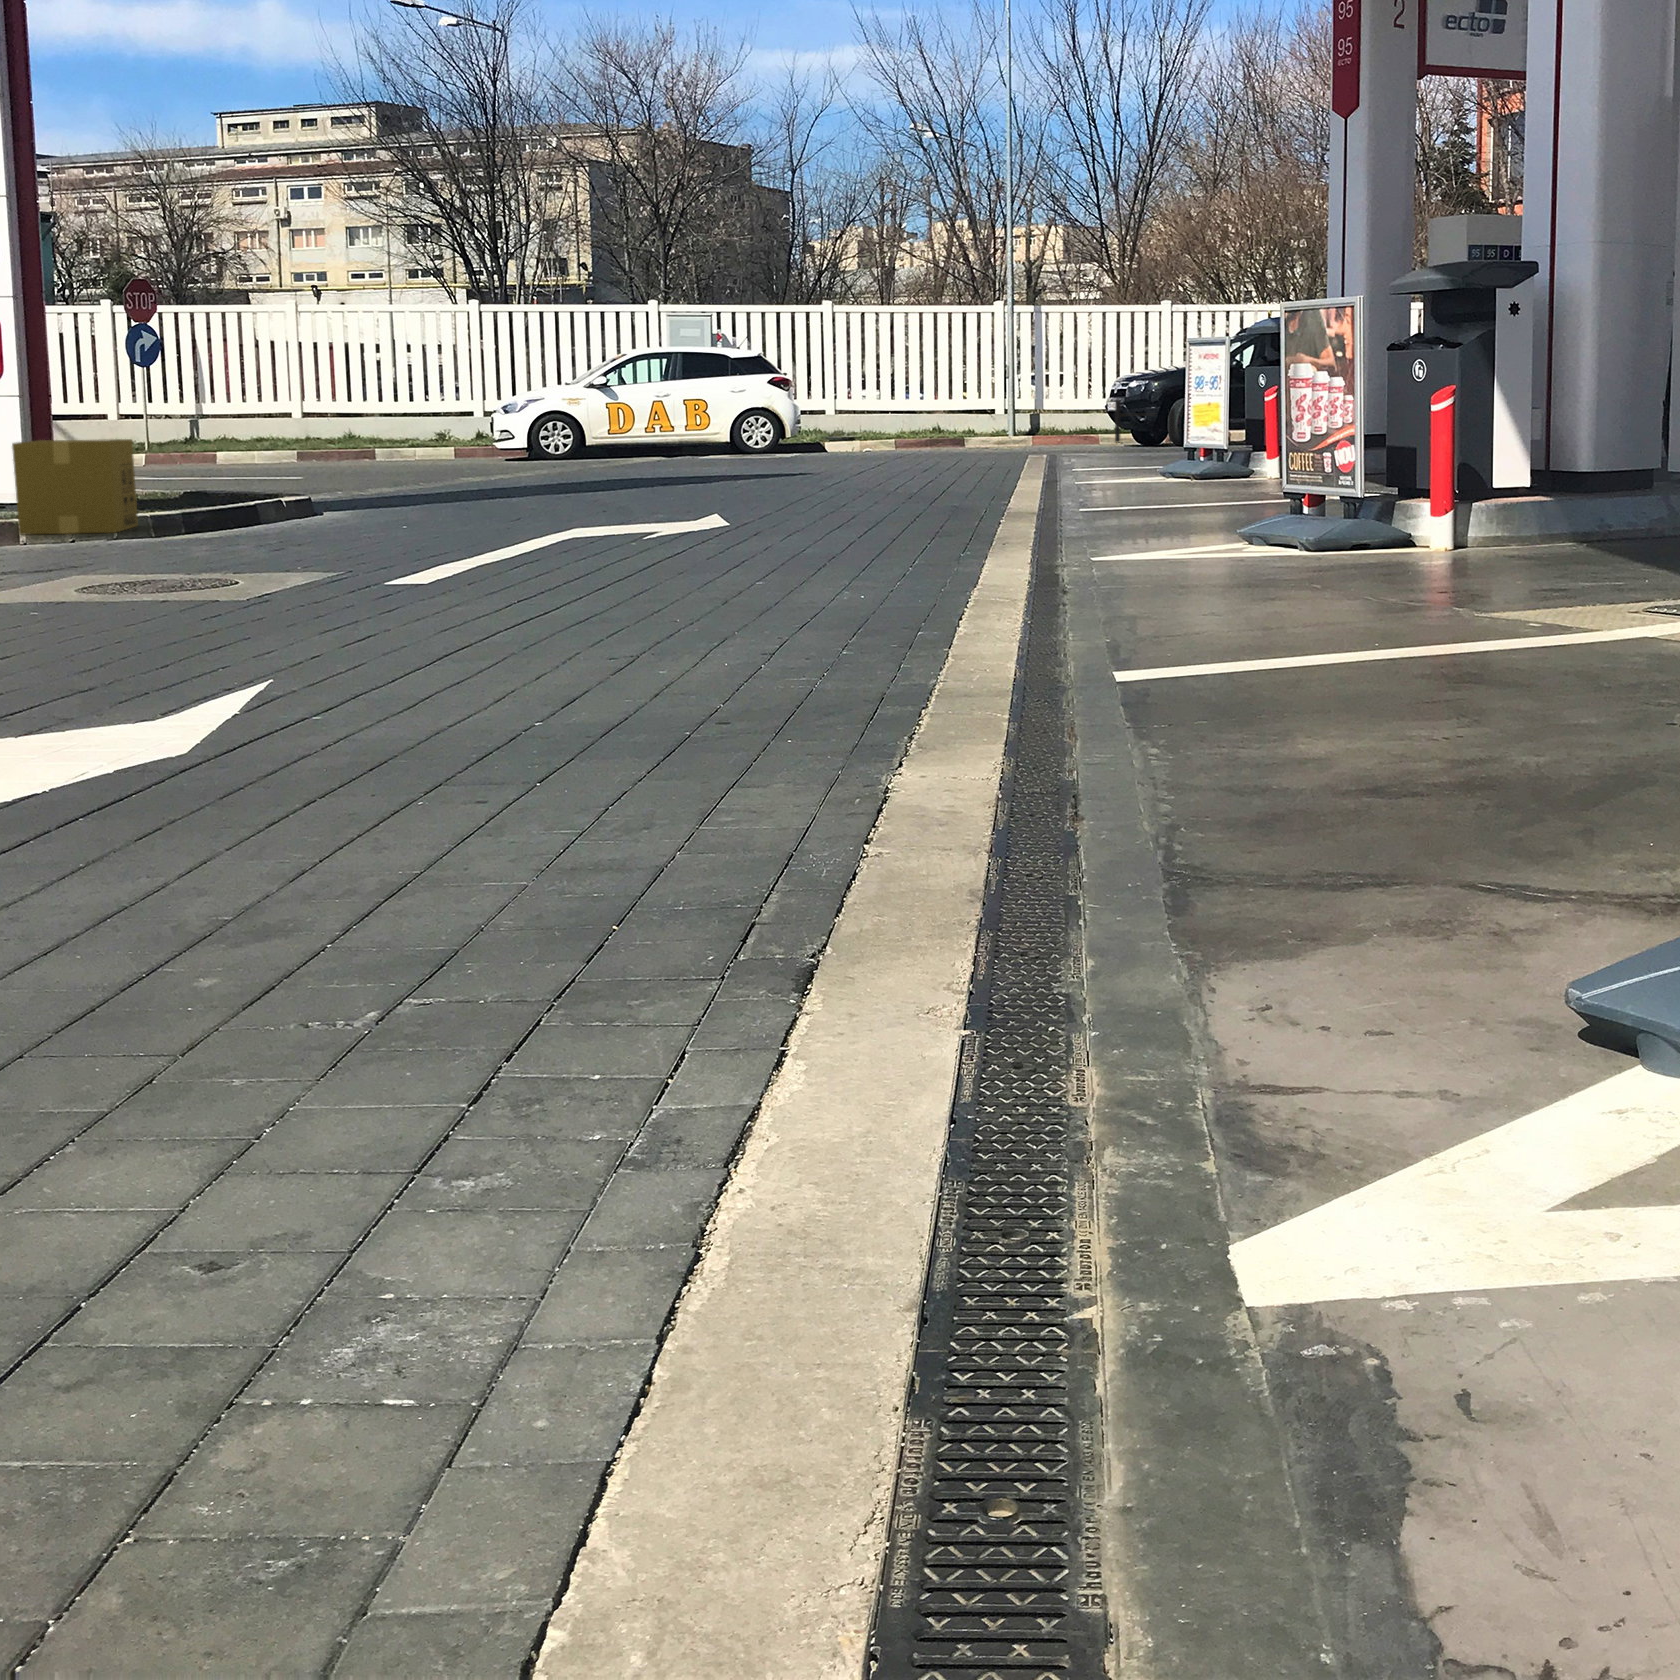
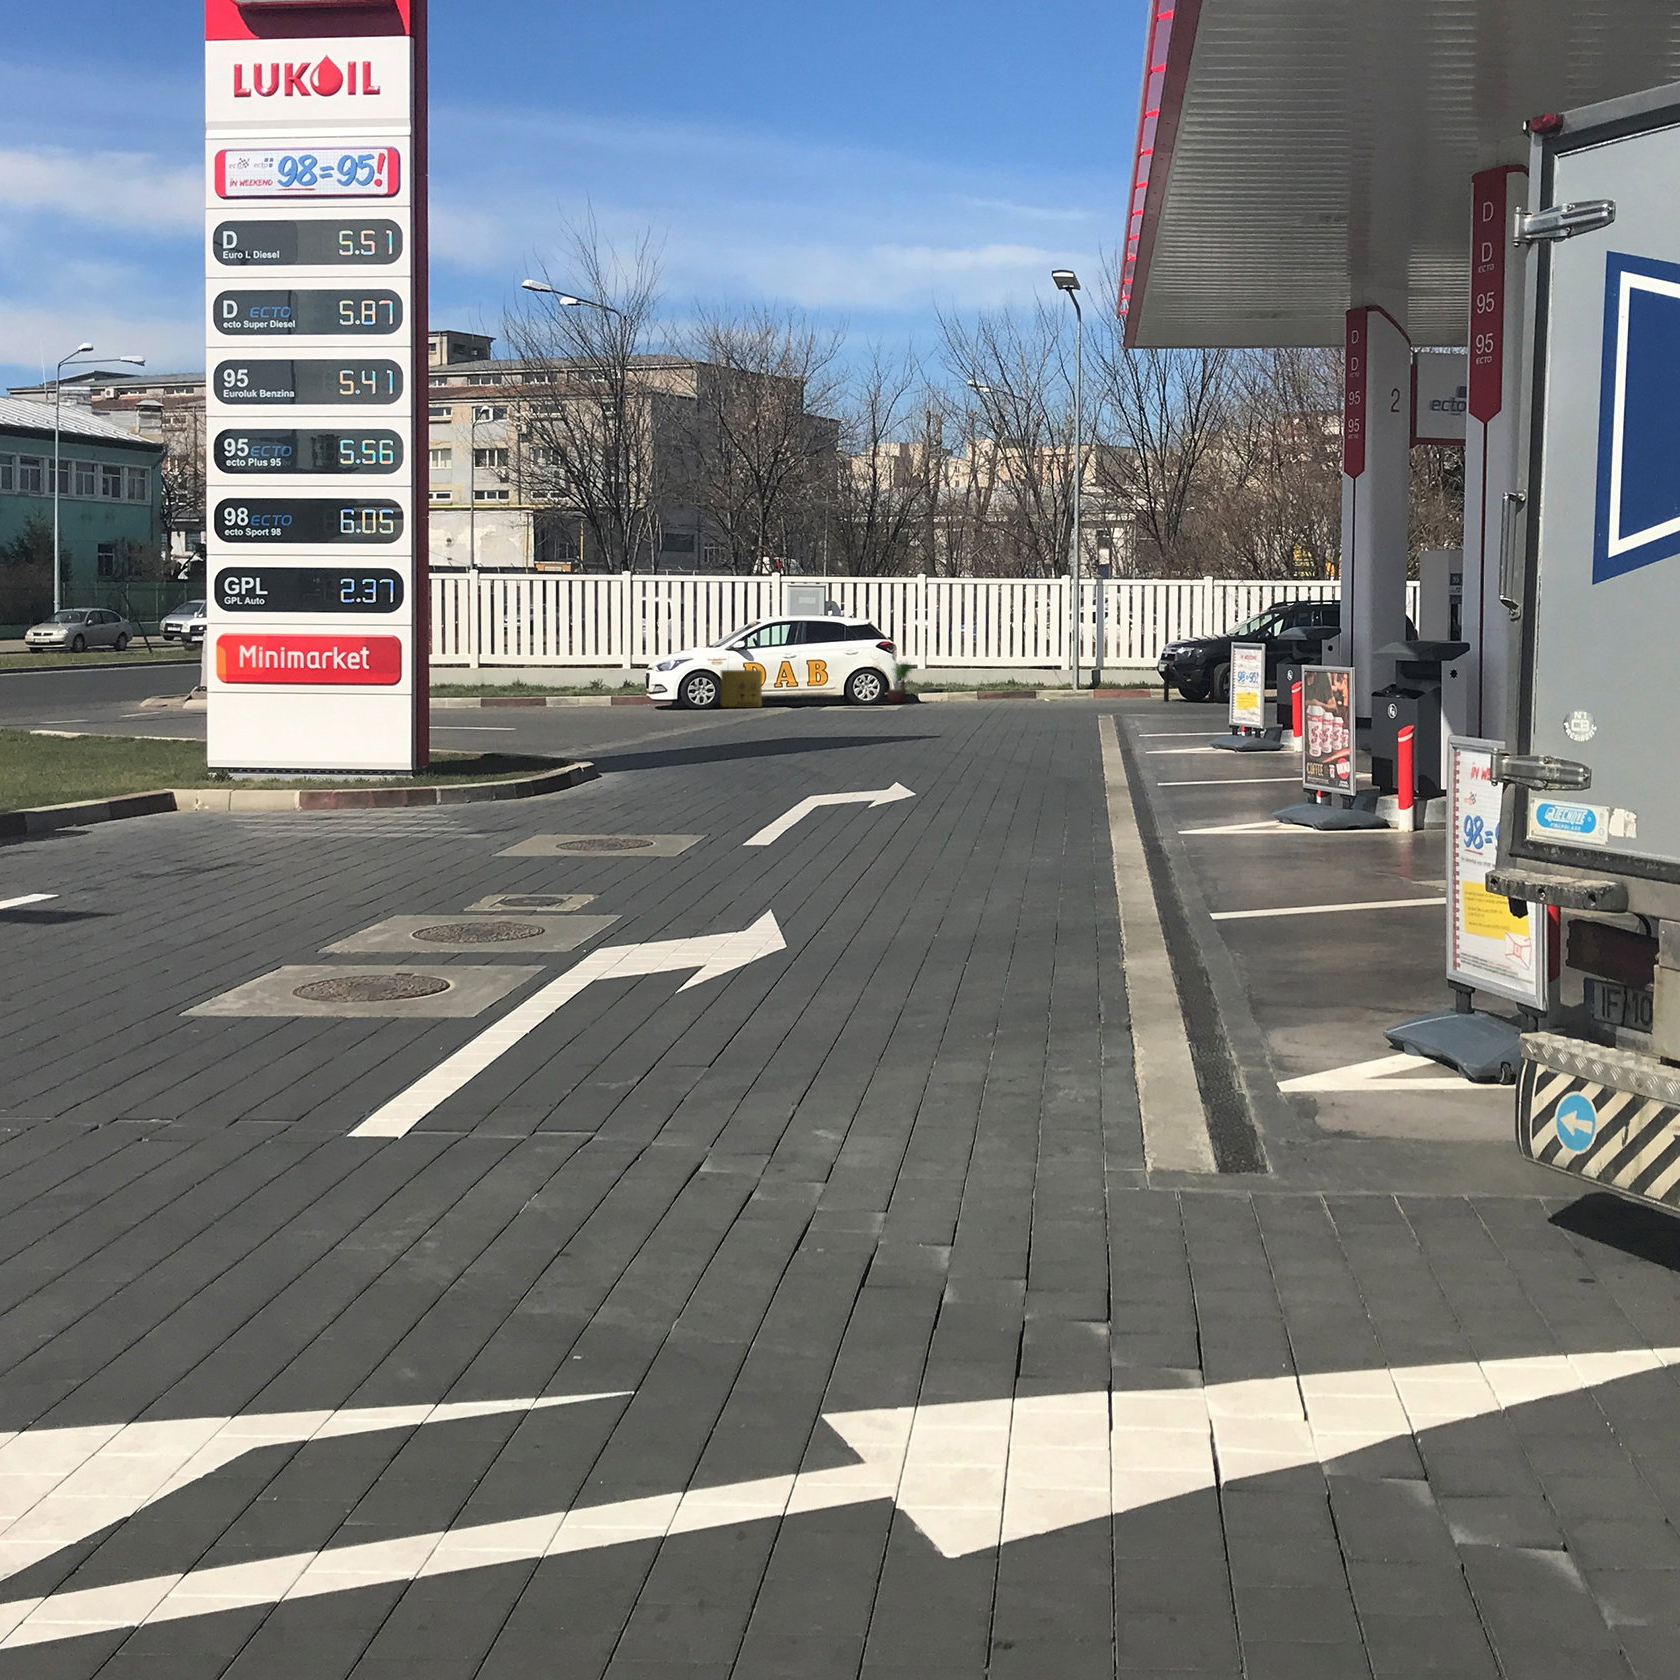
potted tree: none [780,393,810,449] -> present [887,662,912,703]
cardboard box: present [12,439,138,535] -> present [720,670,762,707]

